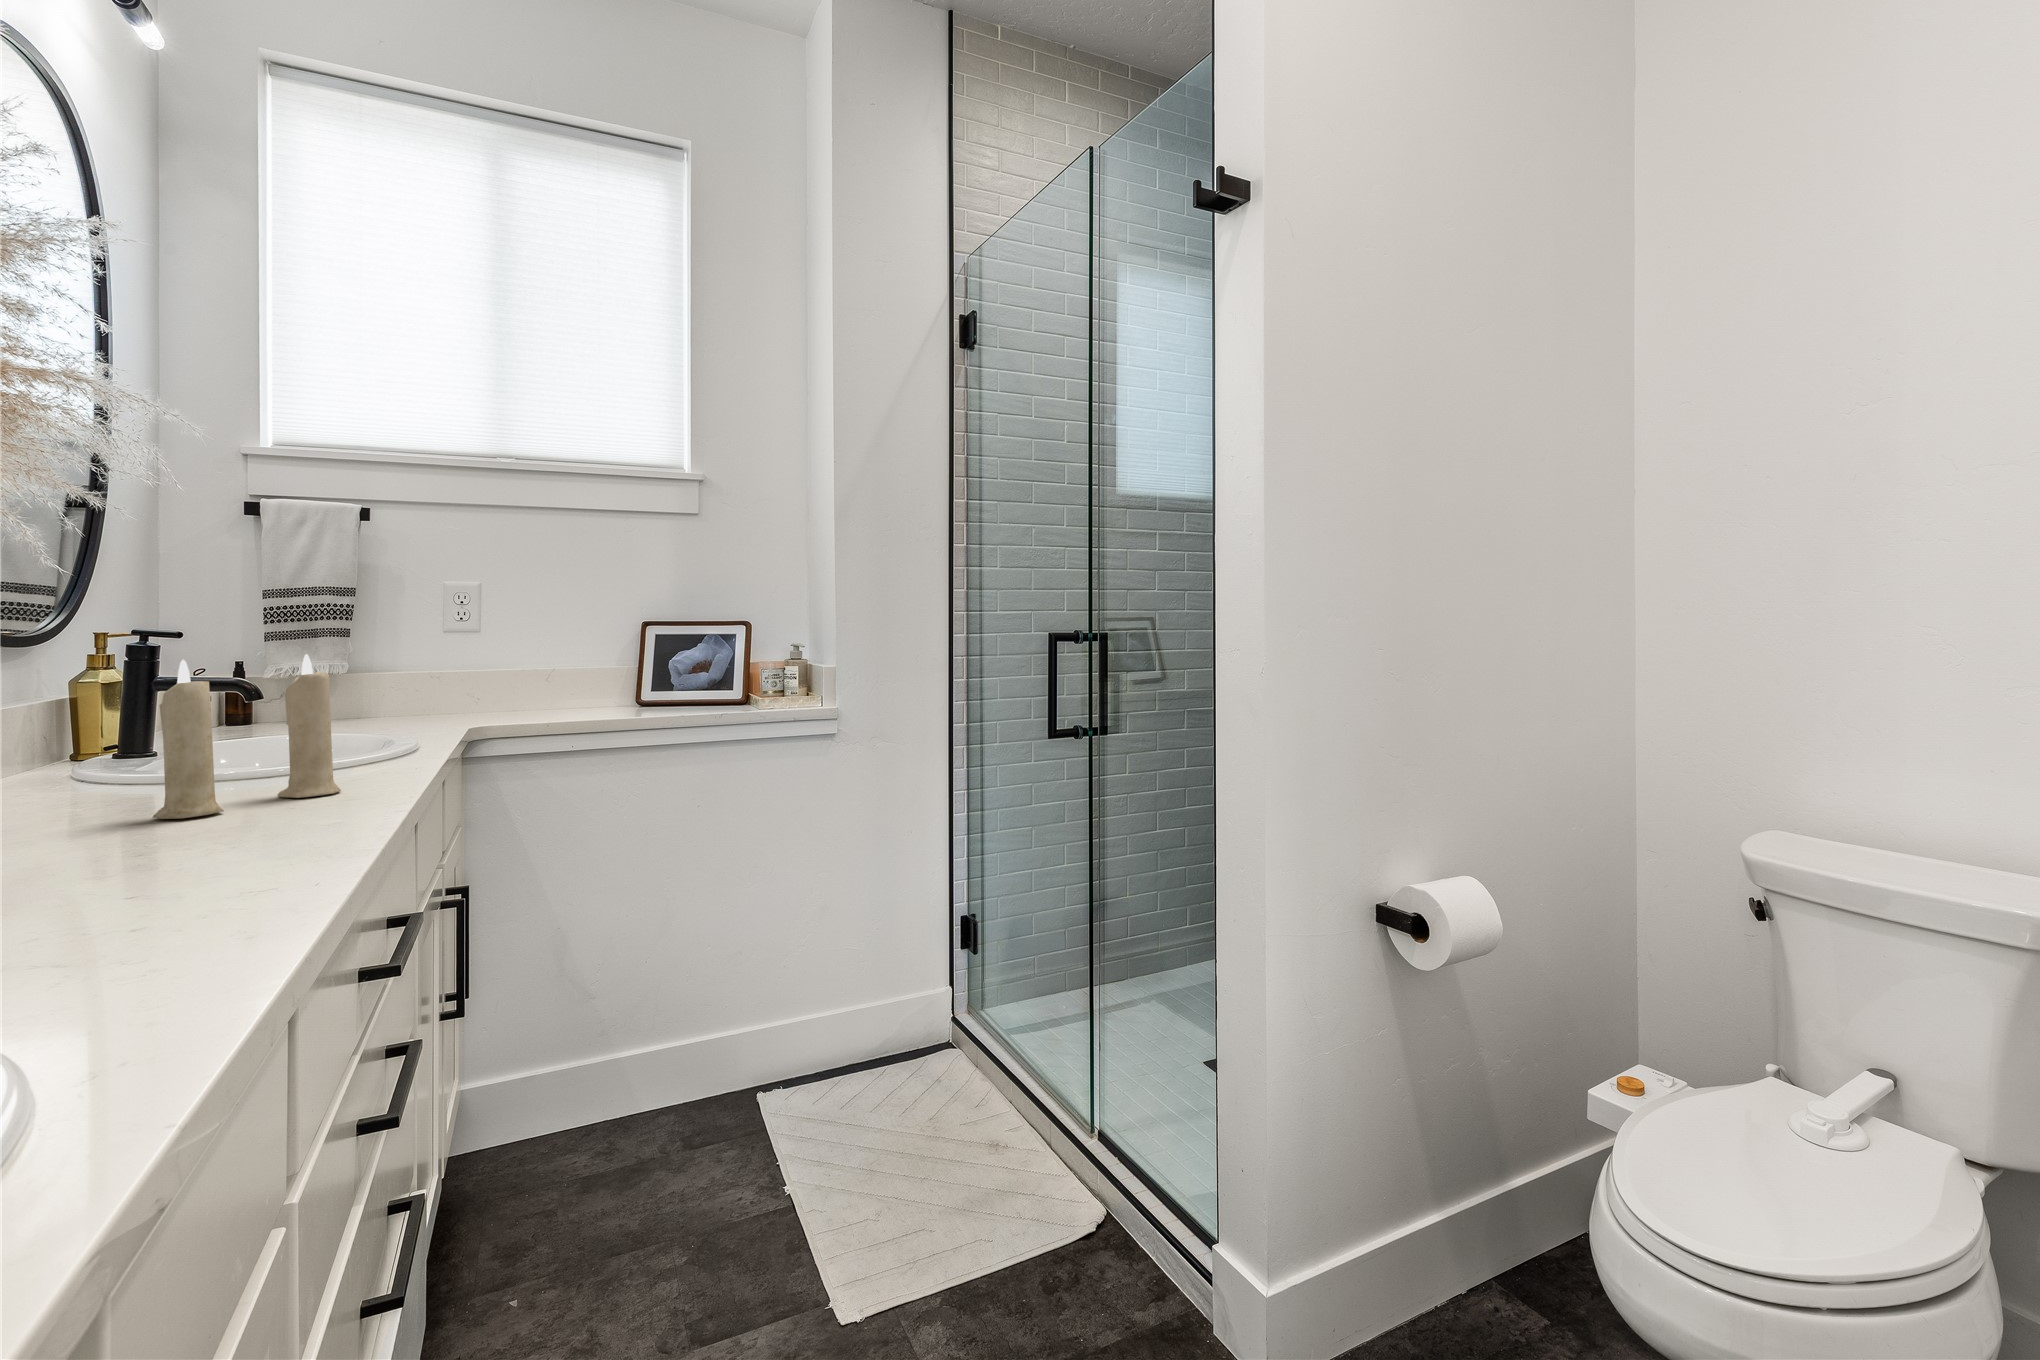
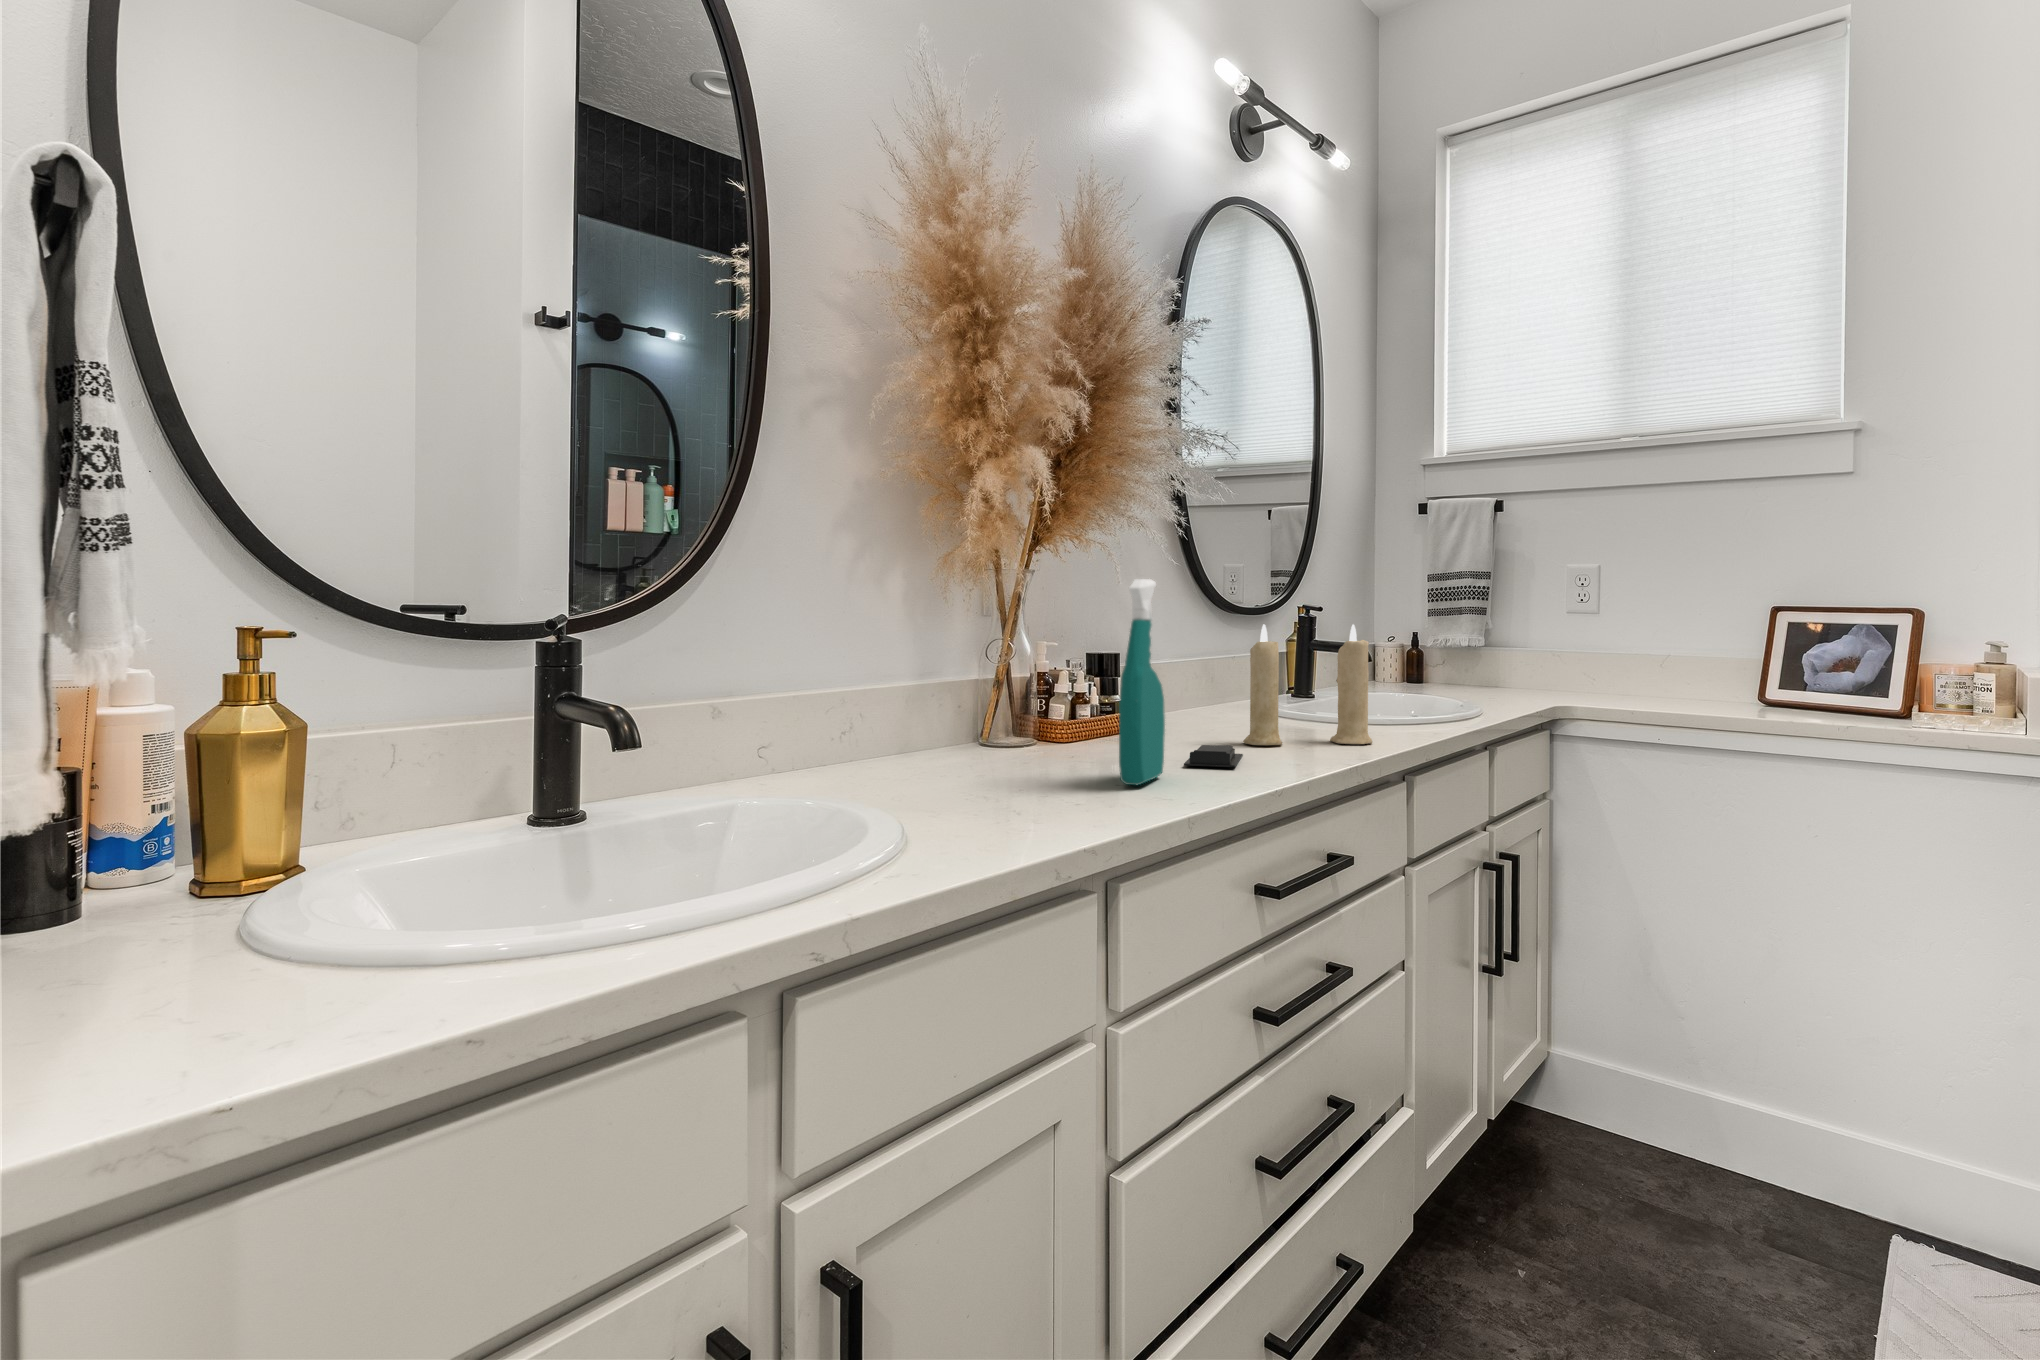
spray bottle: none [71,605,123,896] -> present [1119,579,1165,785]
soap bar: none [105,822,217,858] -> present [1184,745,1243,767]

